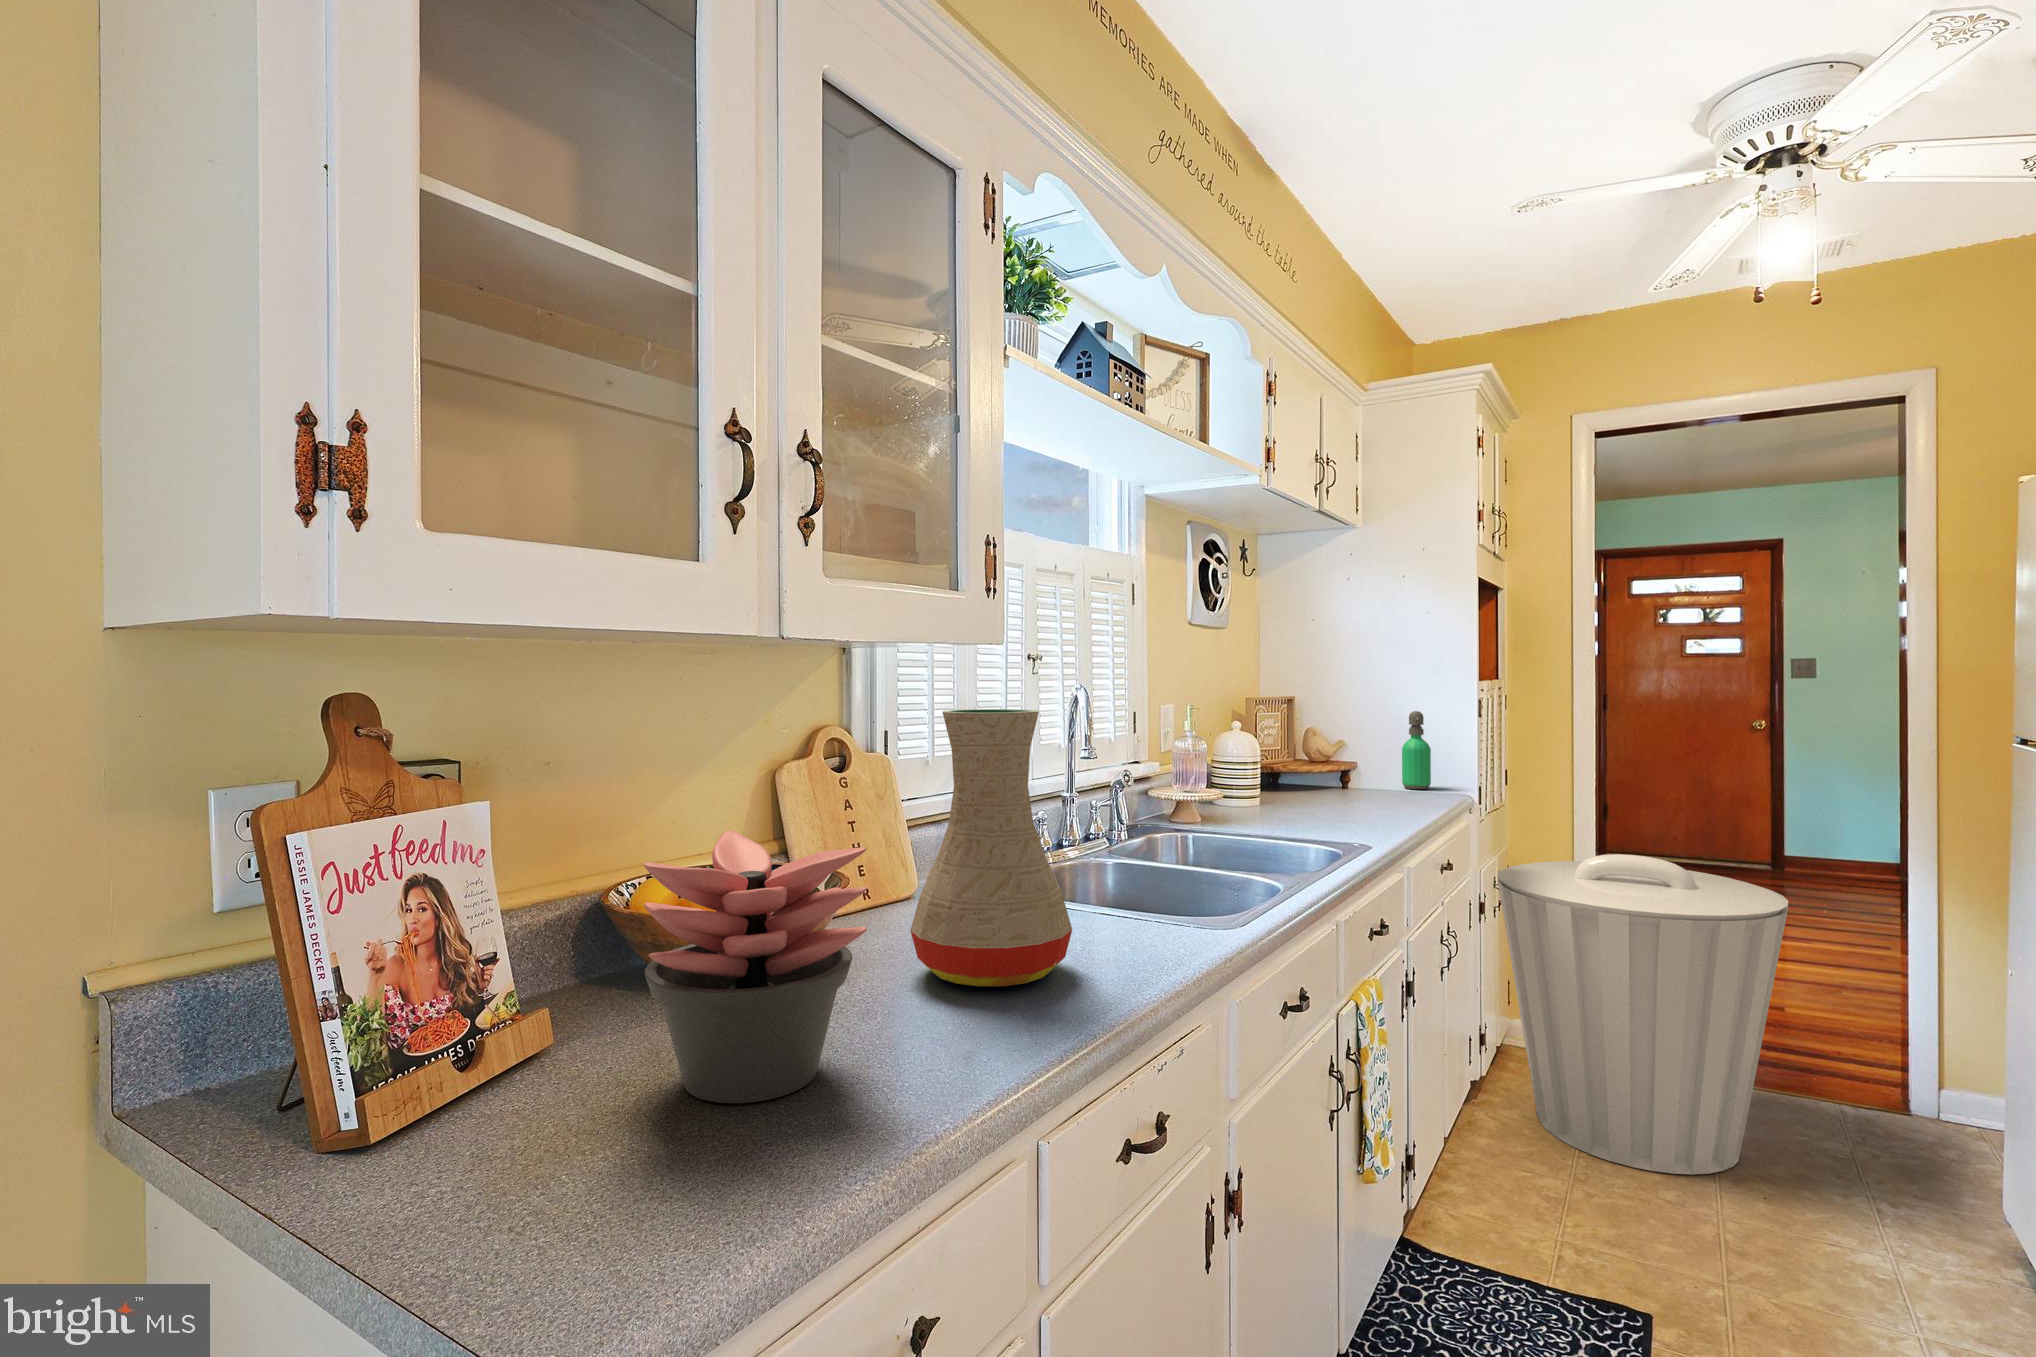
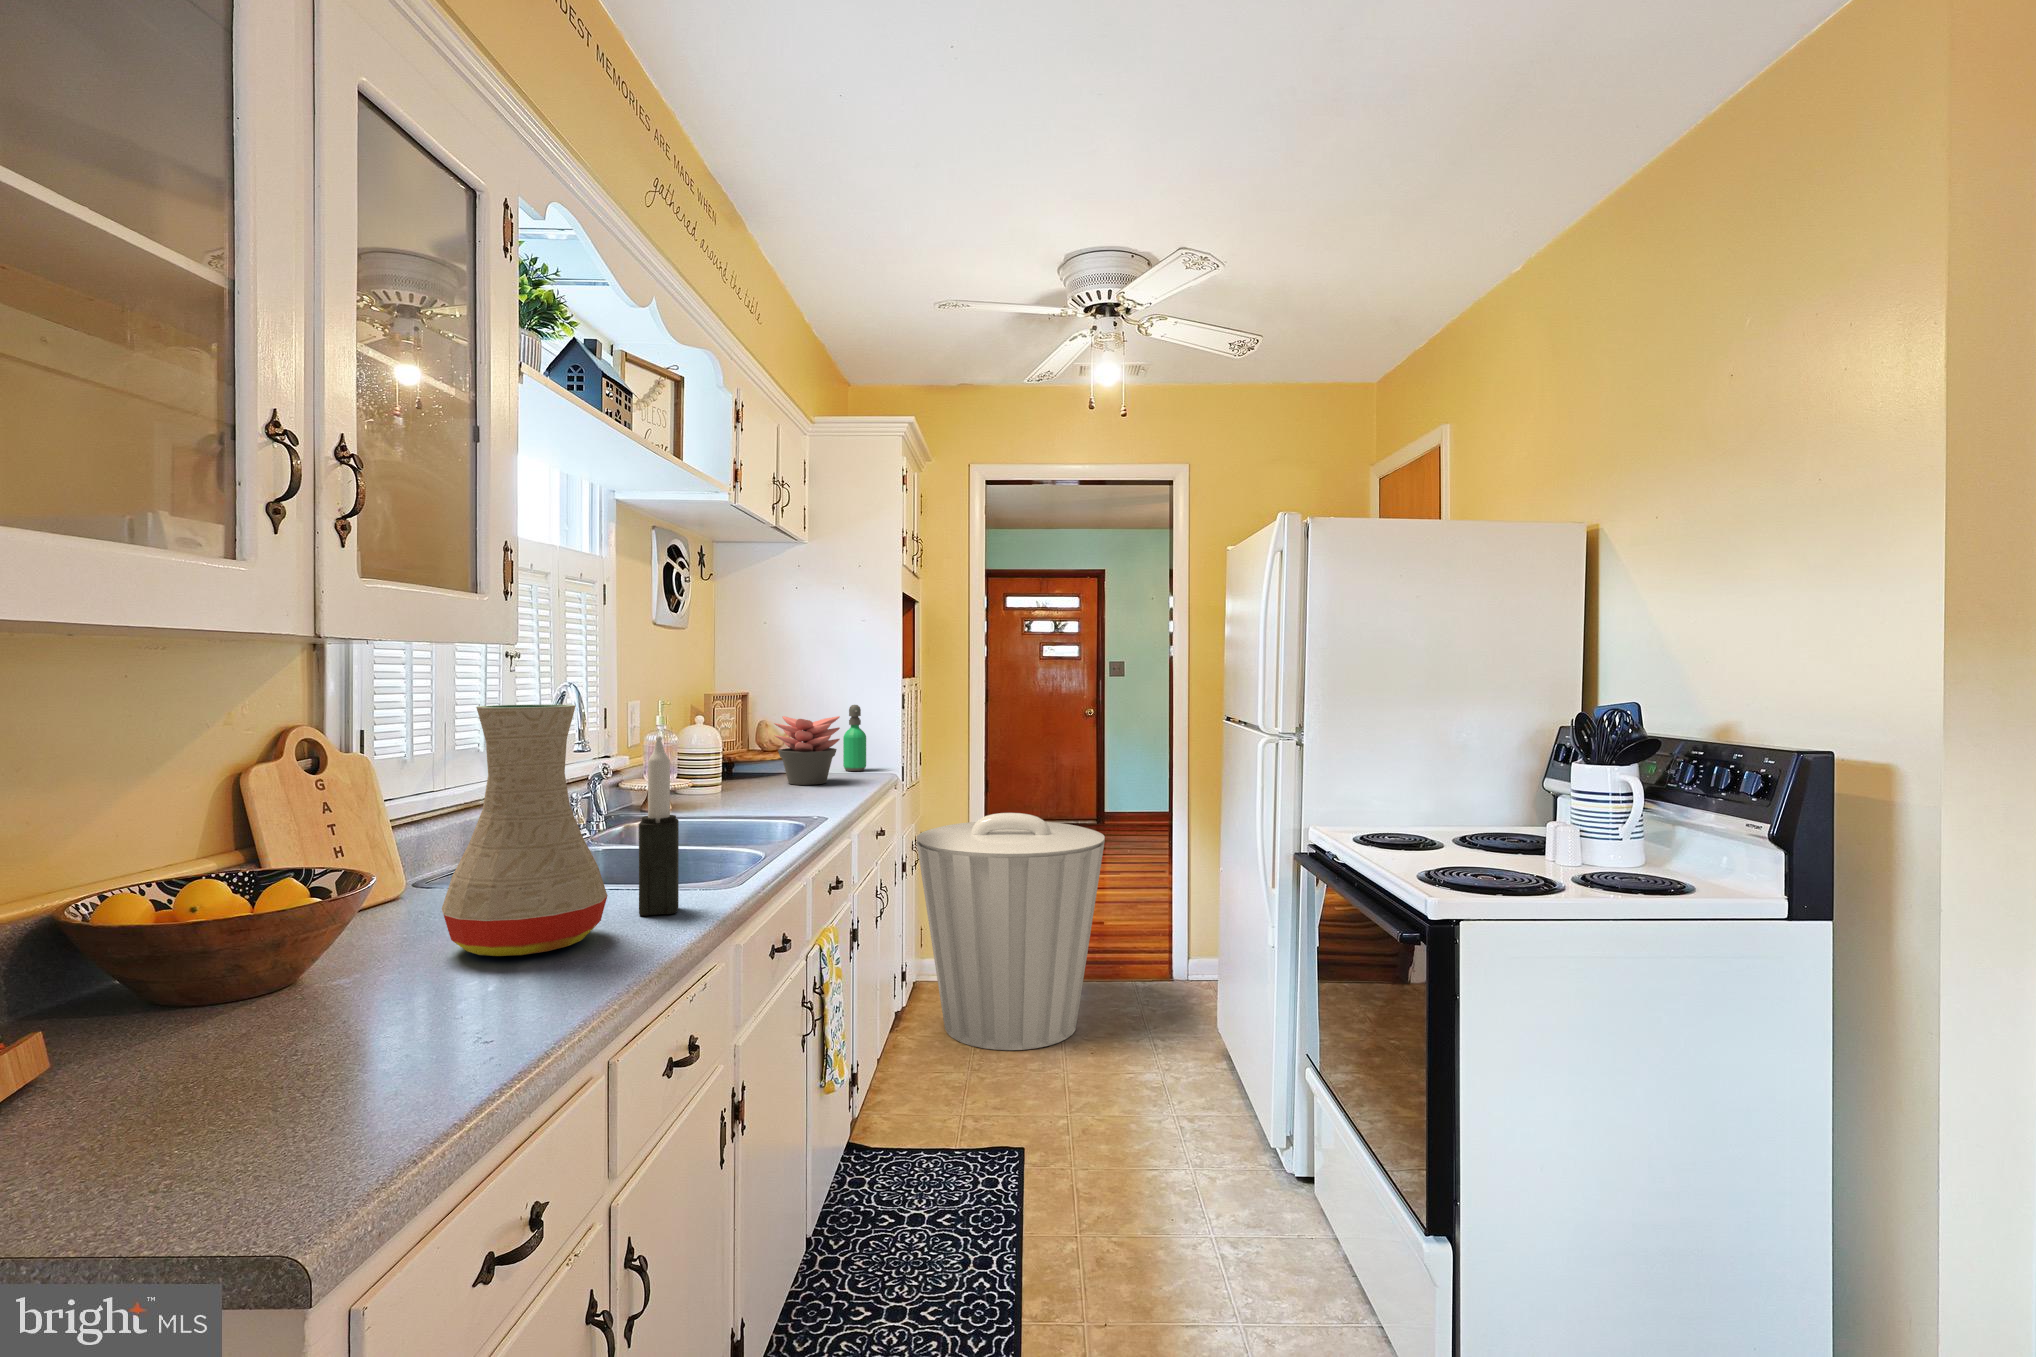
candle: none [1115,747,1161,956] -> present [639,736,679,915]
succulent plant: present [644,830,867,1103] -> present [774,716,840,785]

